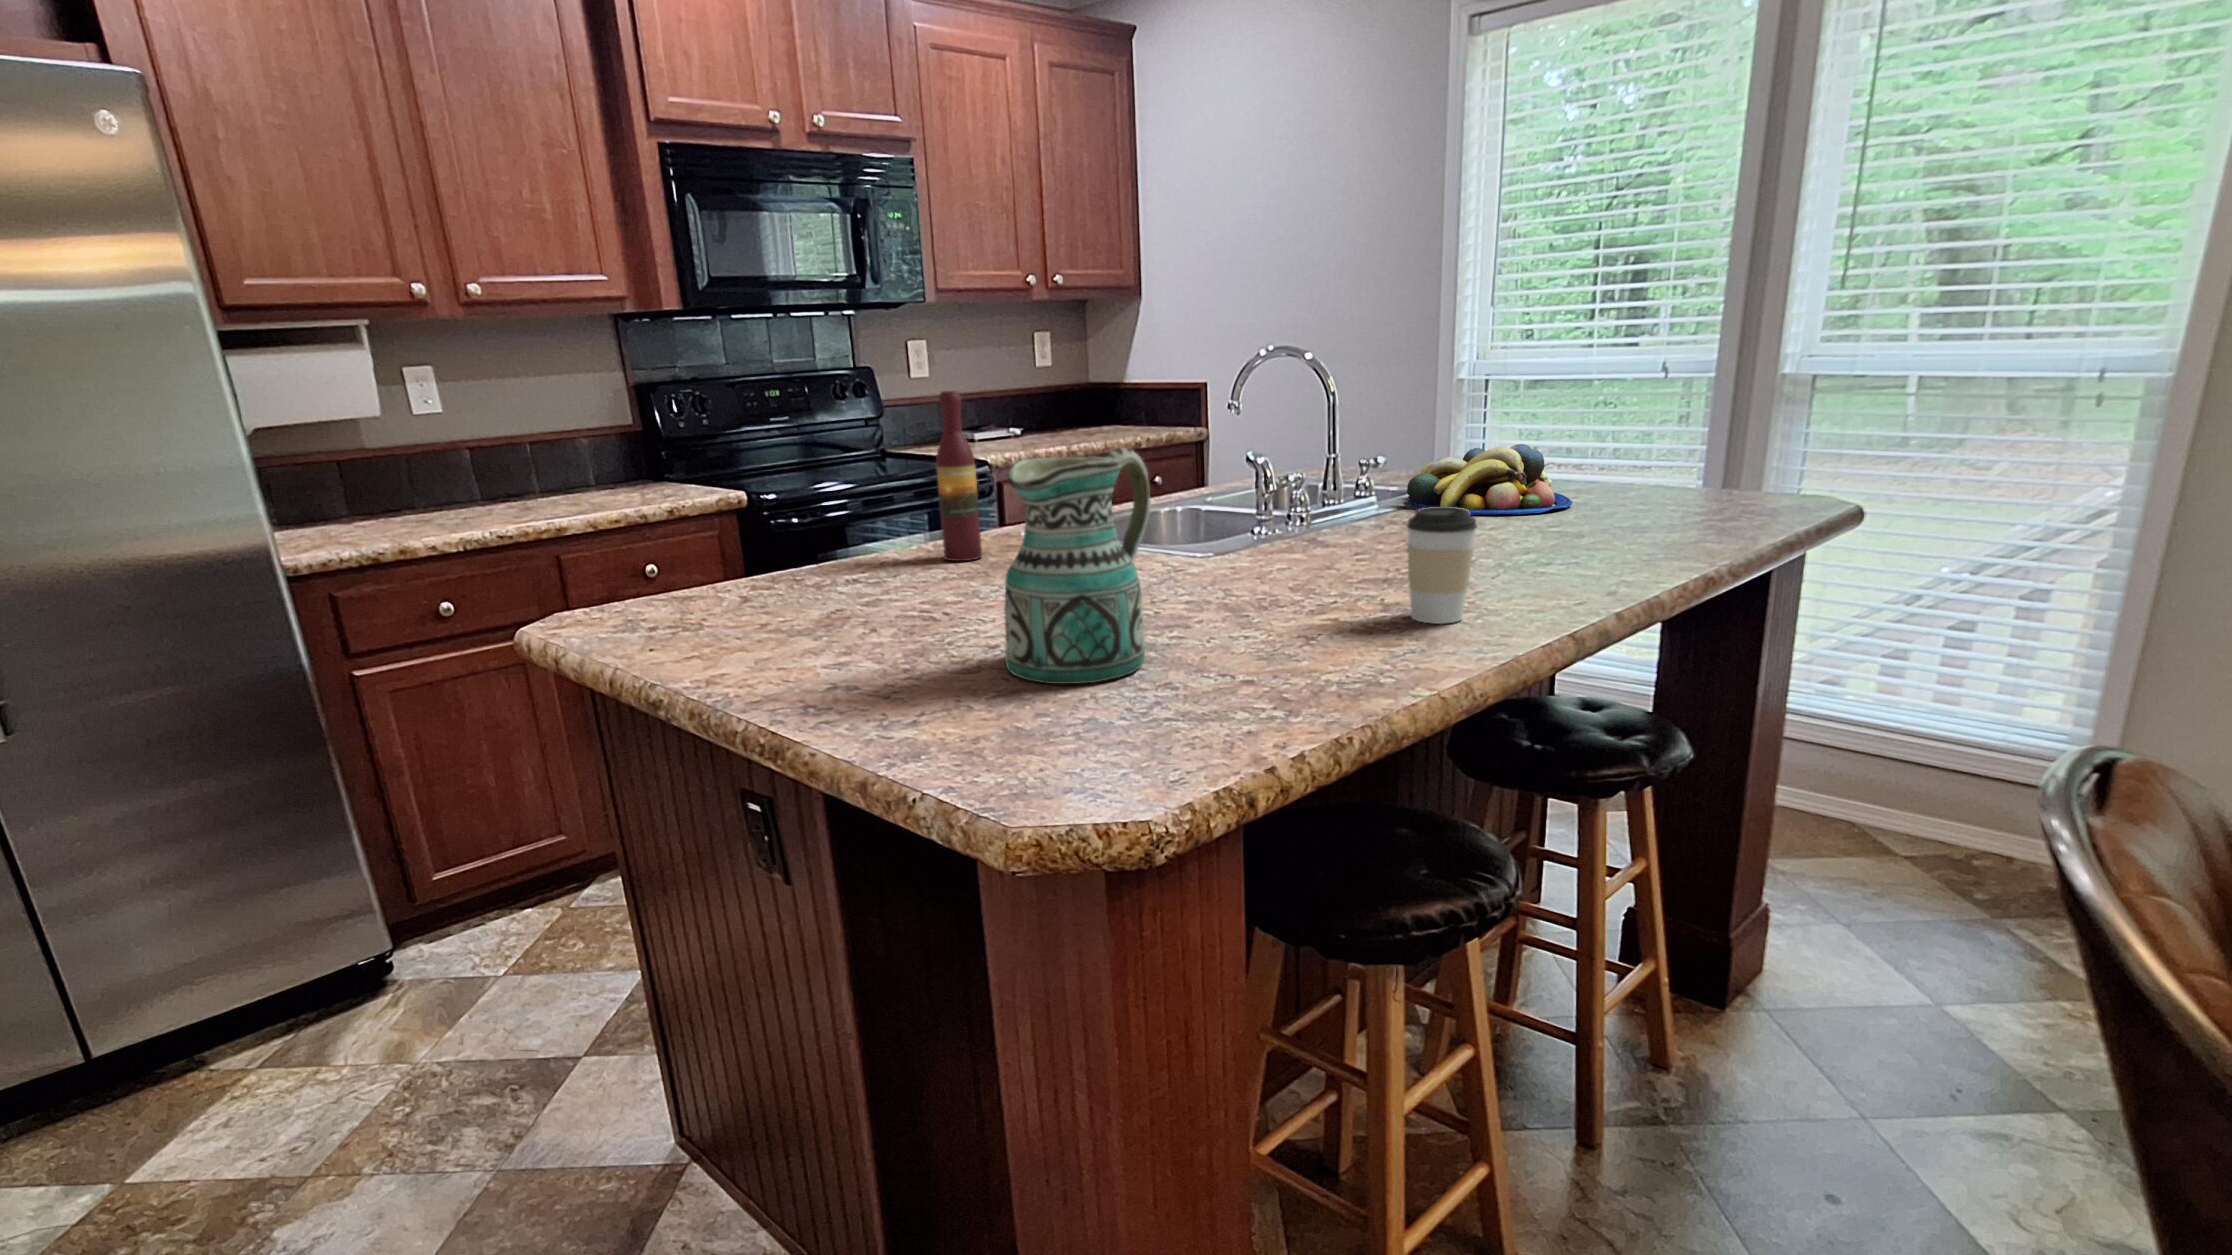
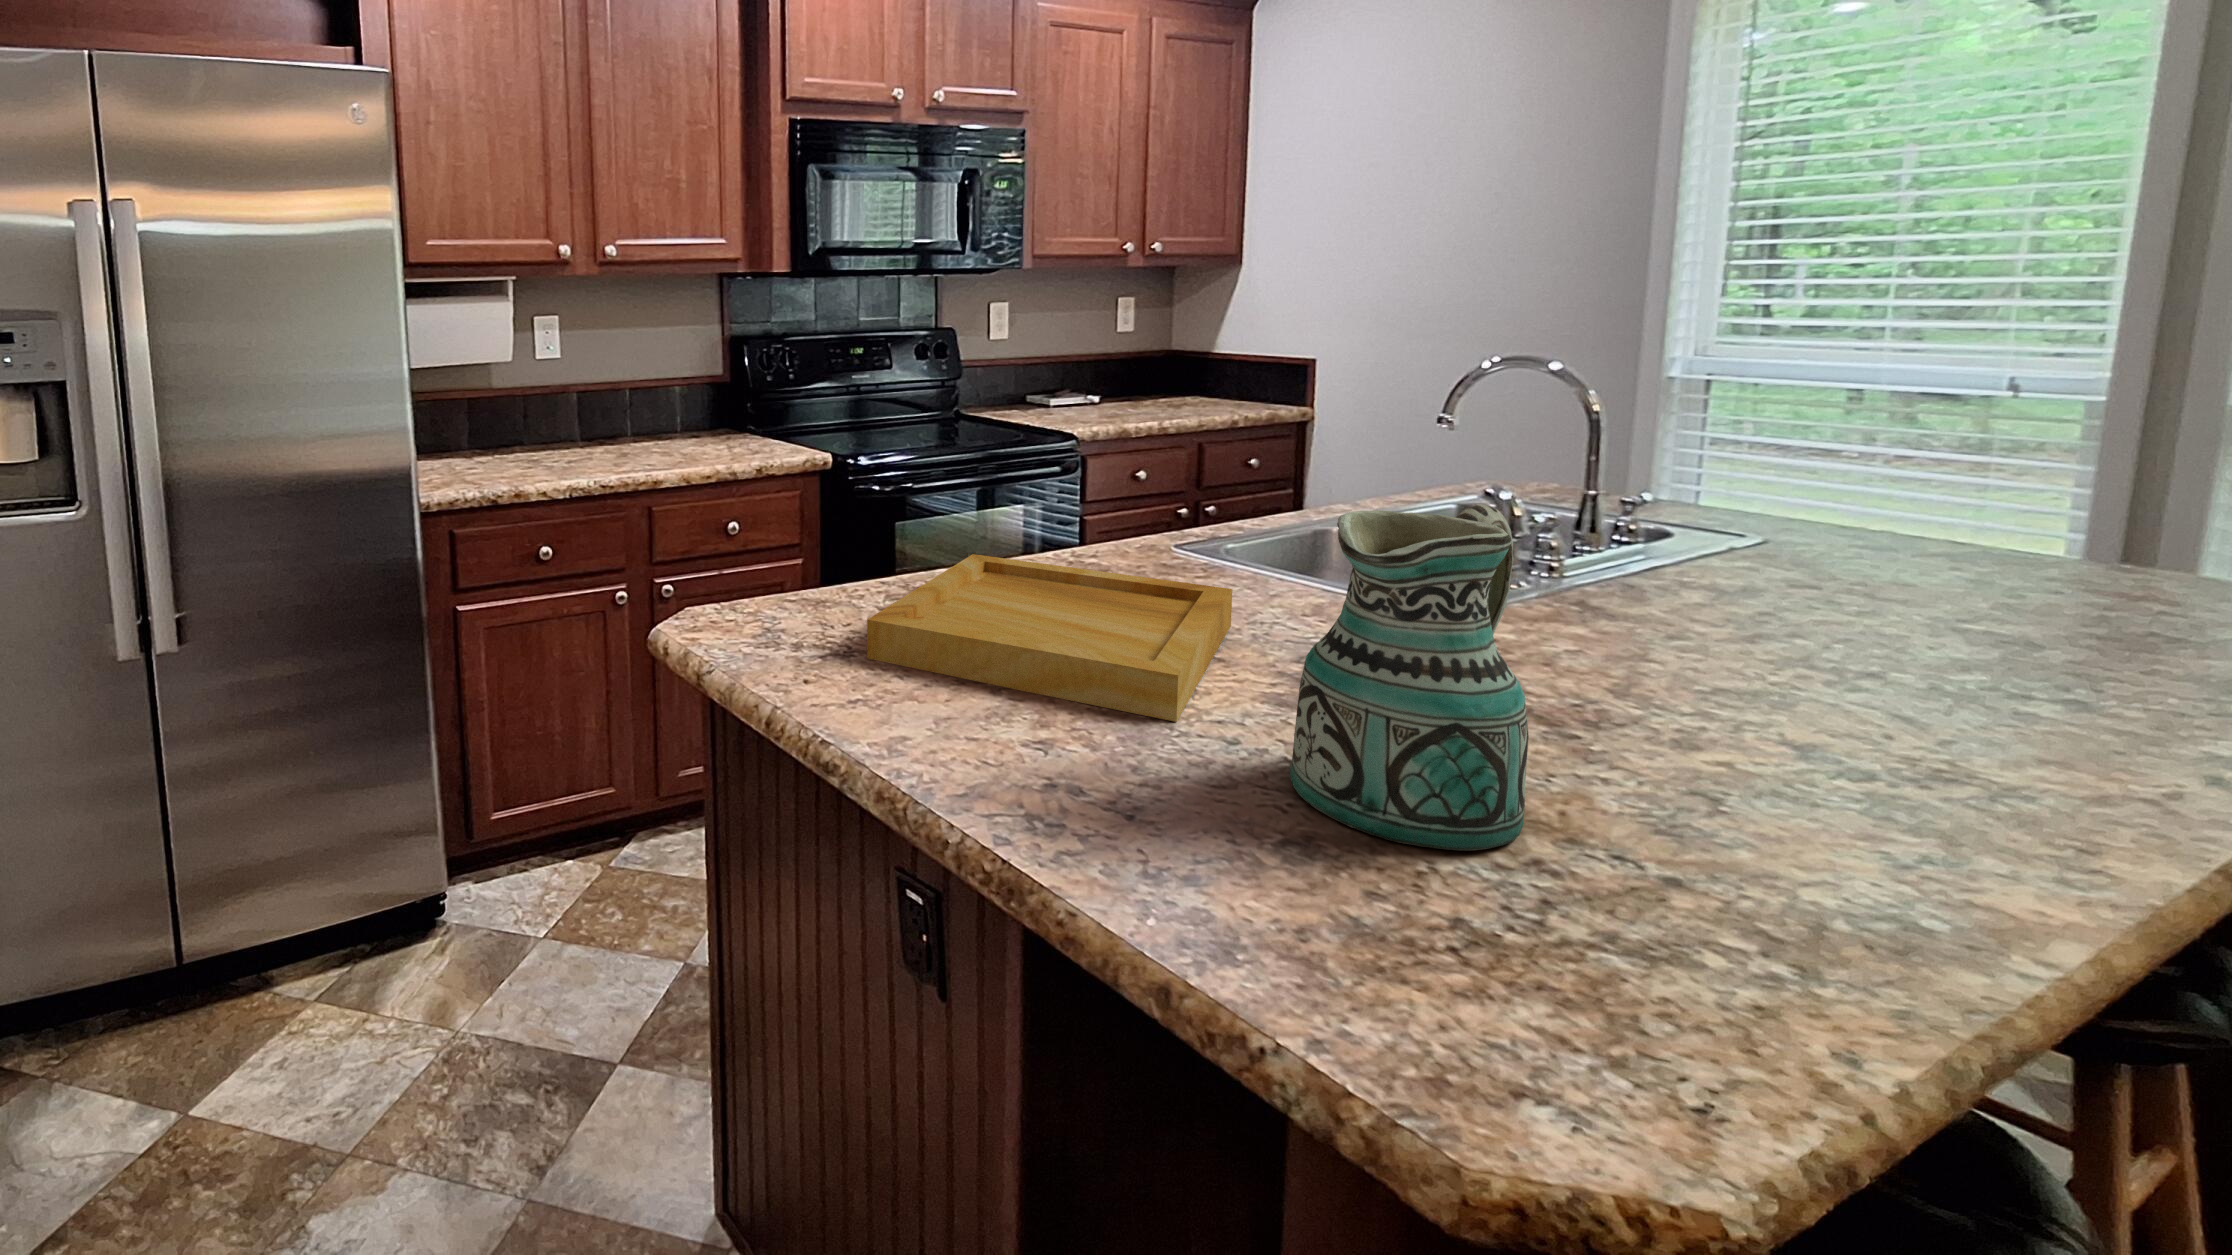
wine bottle: present [936,391,982,561] -> none [1091,380,1141,575]
fruit bowl: present [1405,444,1572,515] -> none [1697,480,2007,587]
coffee cup: present [1407,507,1477,624] -> none [1936,624,2102,817]
tray: none [711,551,1029,643] -> present [867,554,1232,722]

